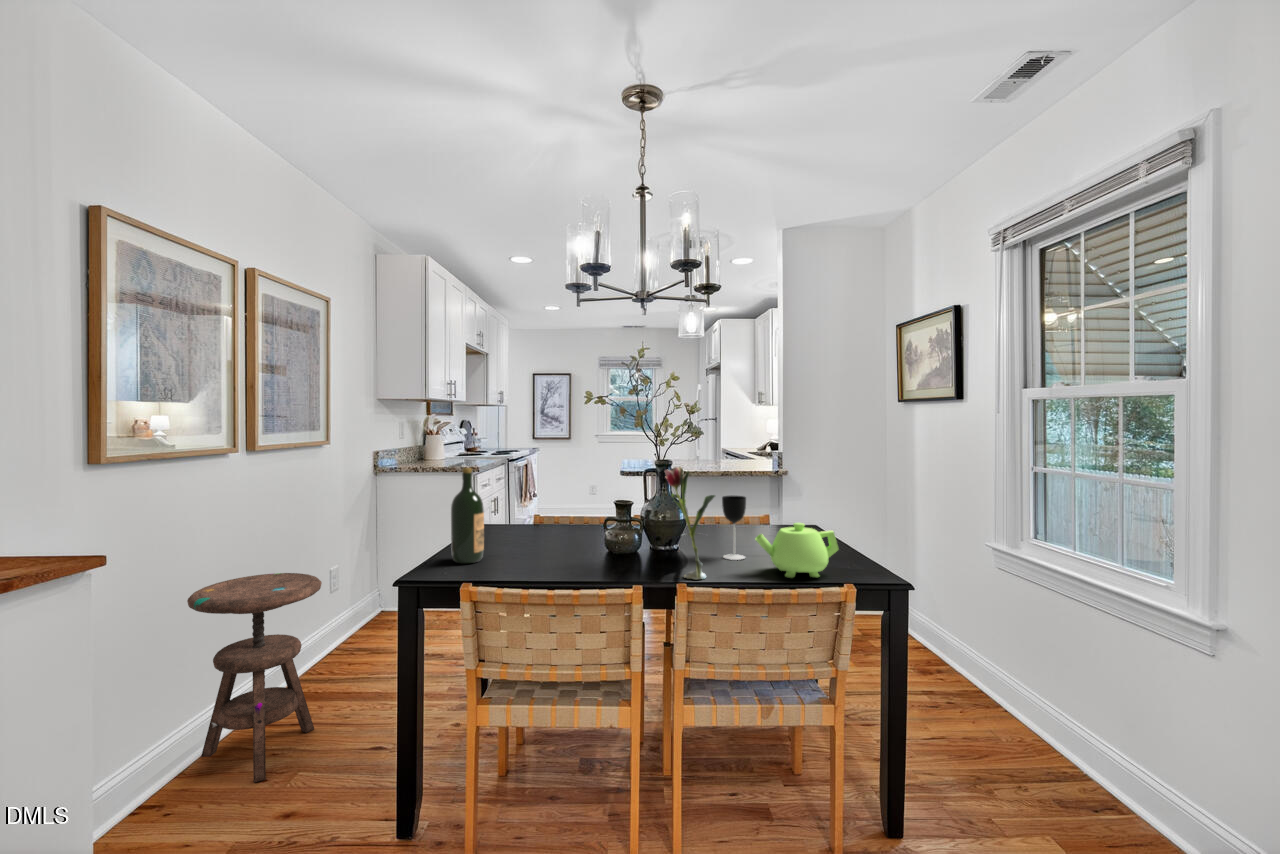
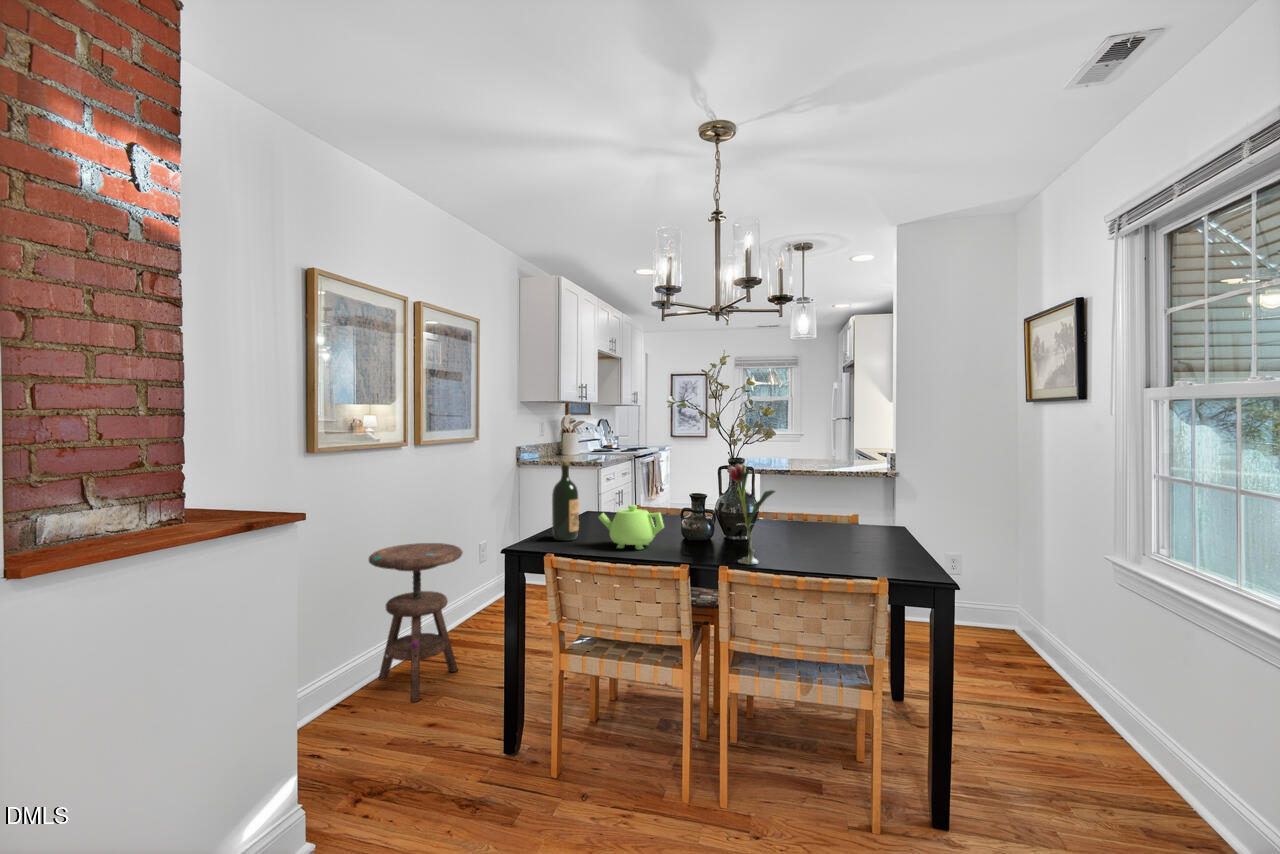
wine glass: present [722,496,746,560] -> none [787,492,810,551]
teapot: present [755,523,839,578] -> present [599,505,664,550]

